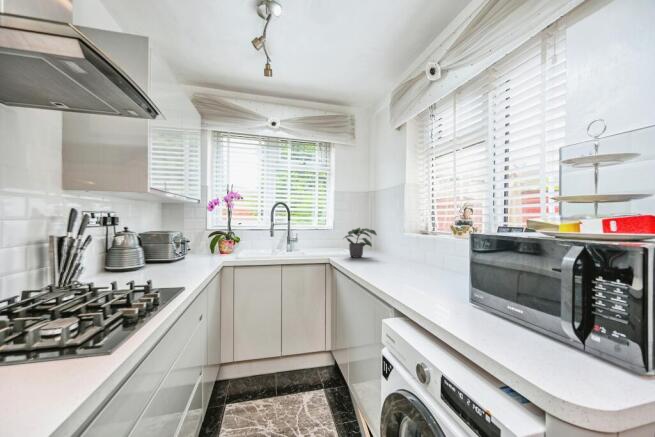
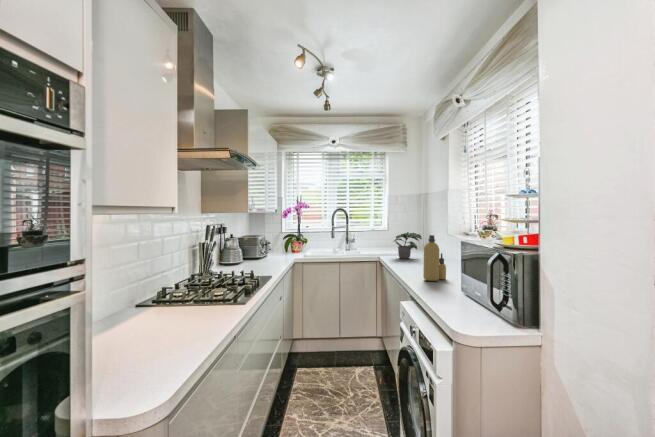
bottle: none [404,225,430,285] -> present [423,235,446,281]

